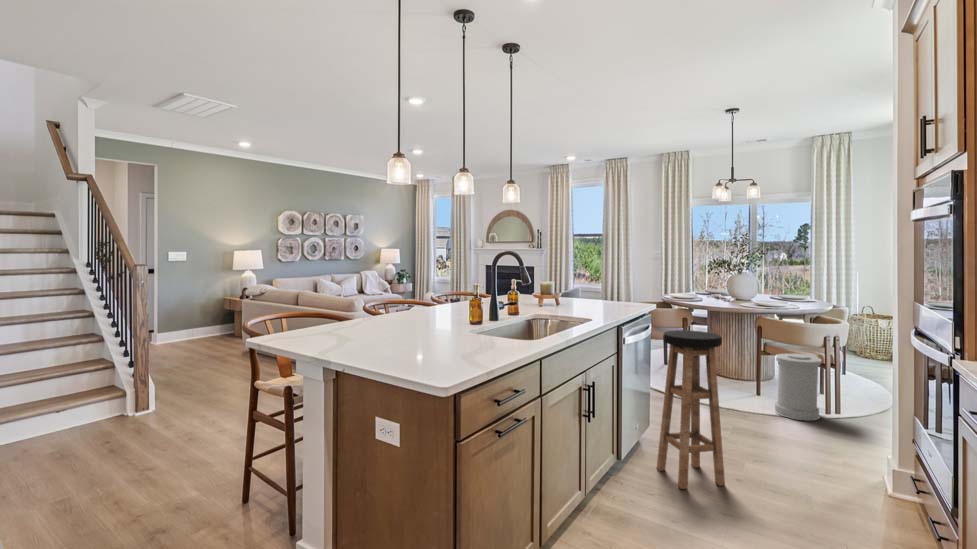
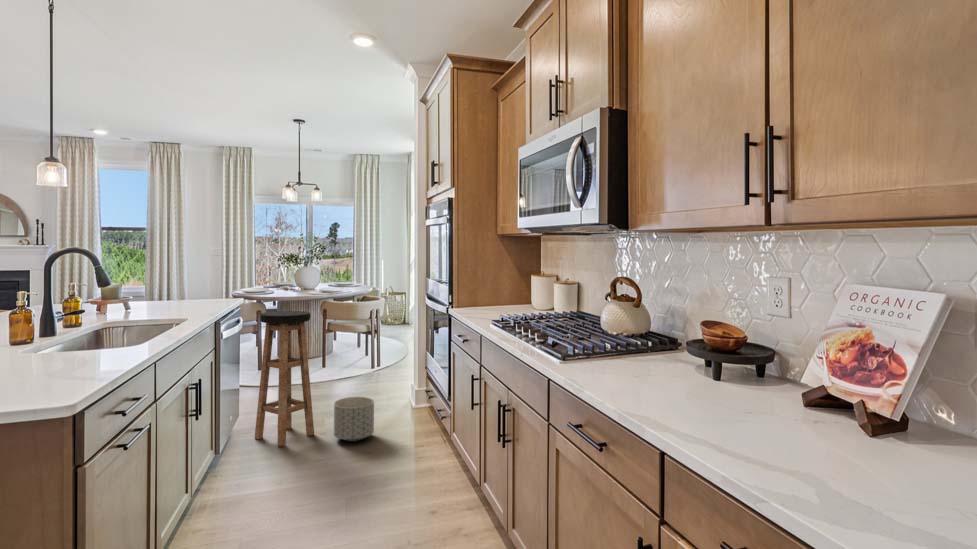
trash can: present [774,354,821,420] -> none [338,328,370,379]
planter: none [749,452,810,517] -> present [334,397,374,442]

